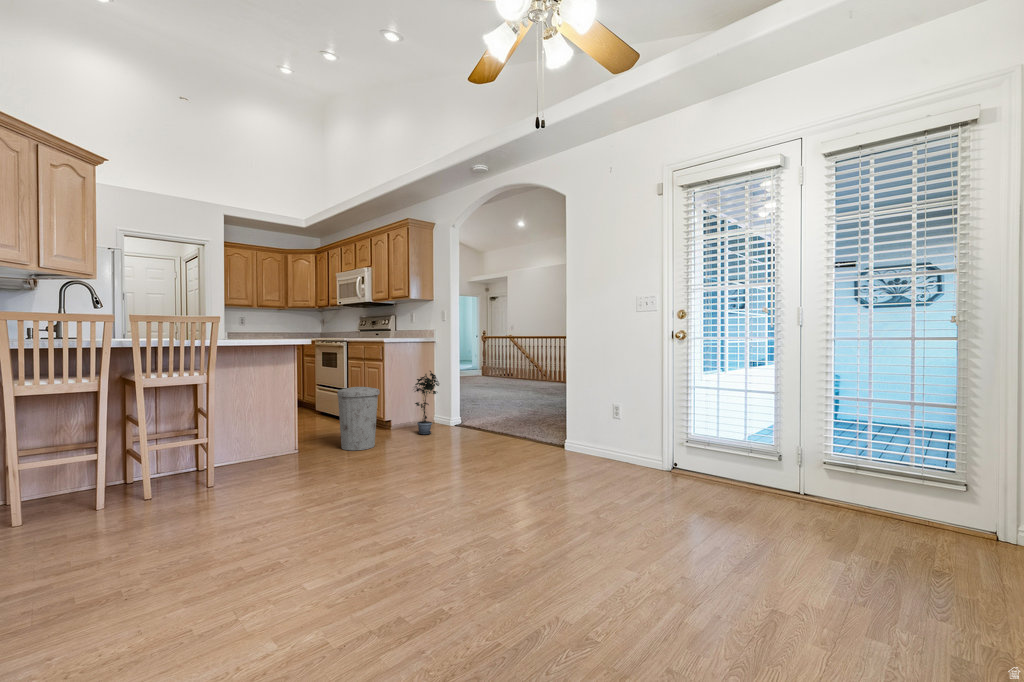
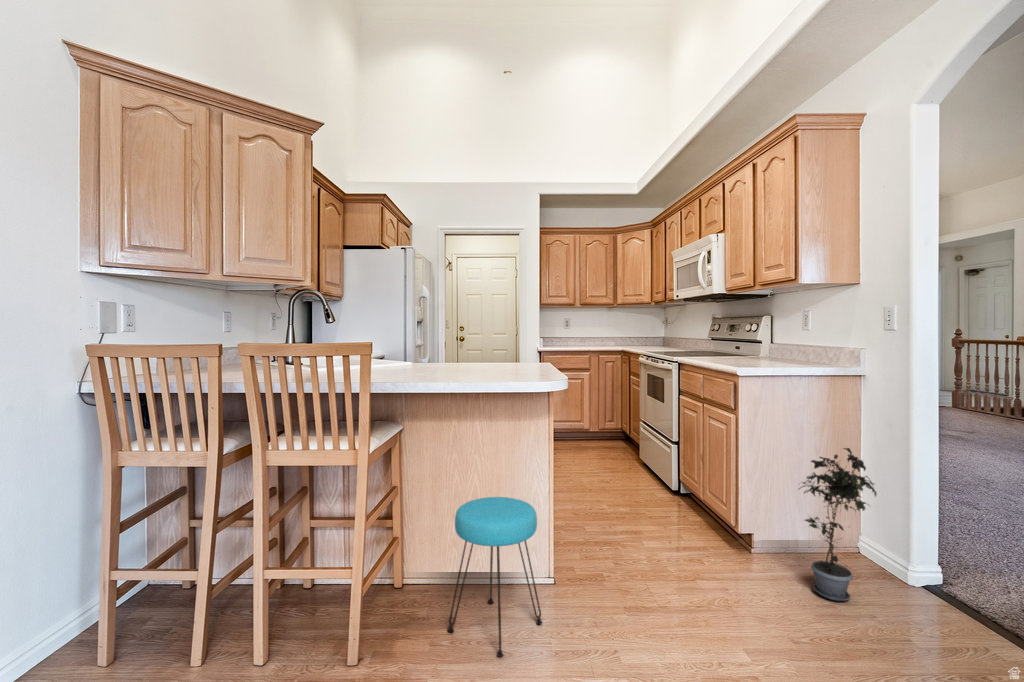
trash can: present [337,387,380,450] -> none [623,472,713,622]
stool: none [254,403,303,471] -> present [448,497,542,657]

